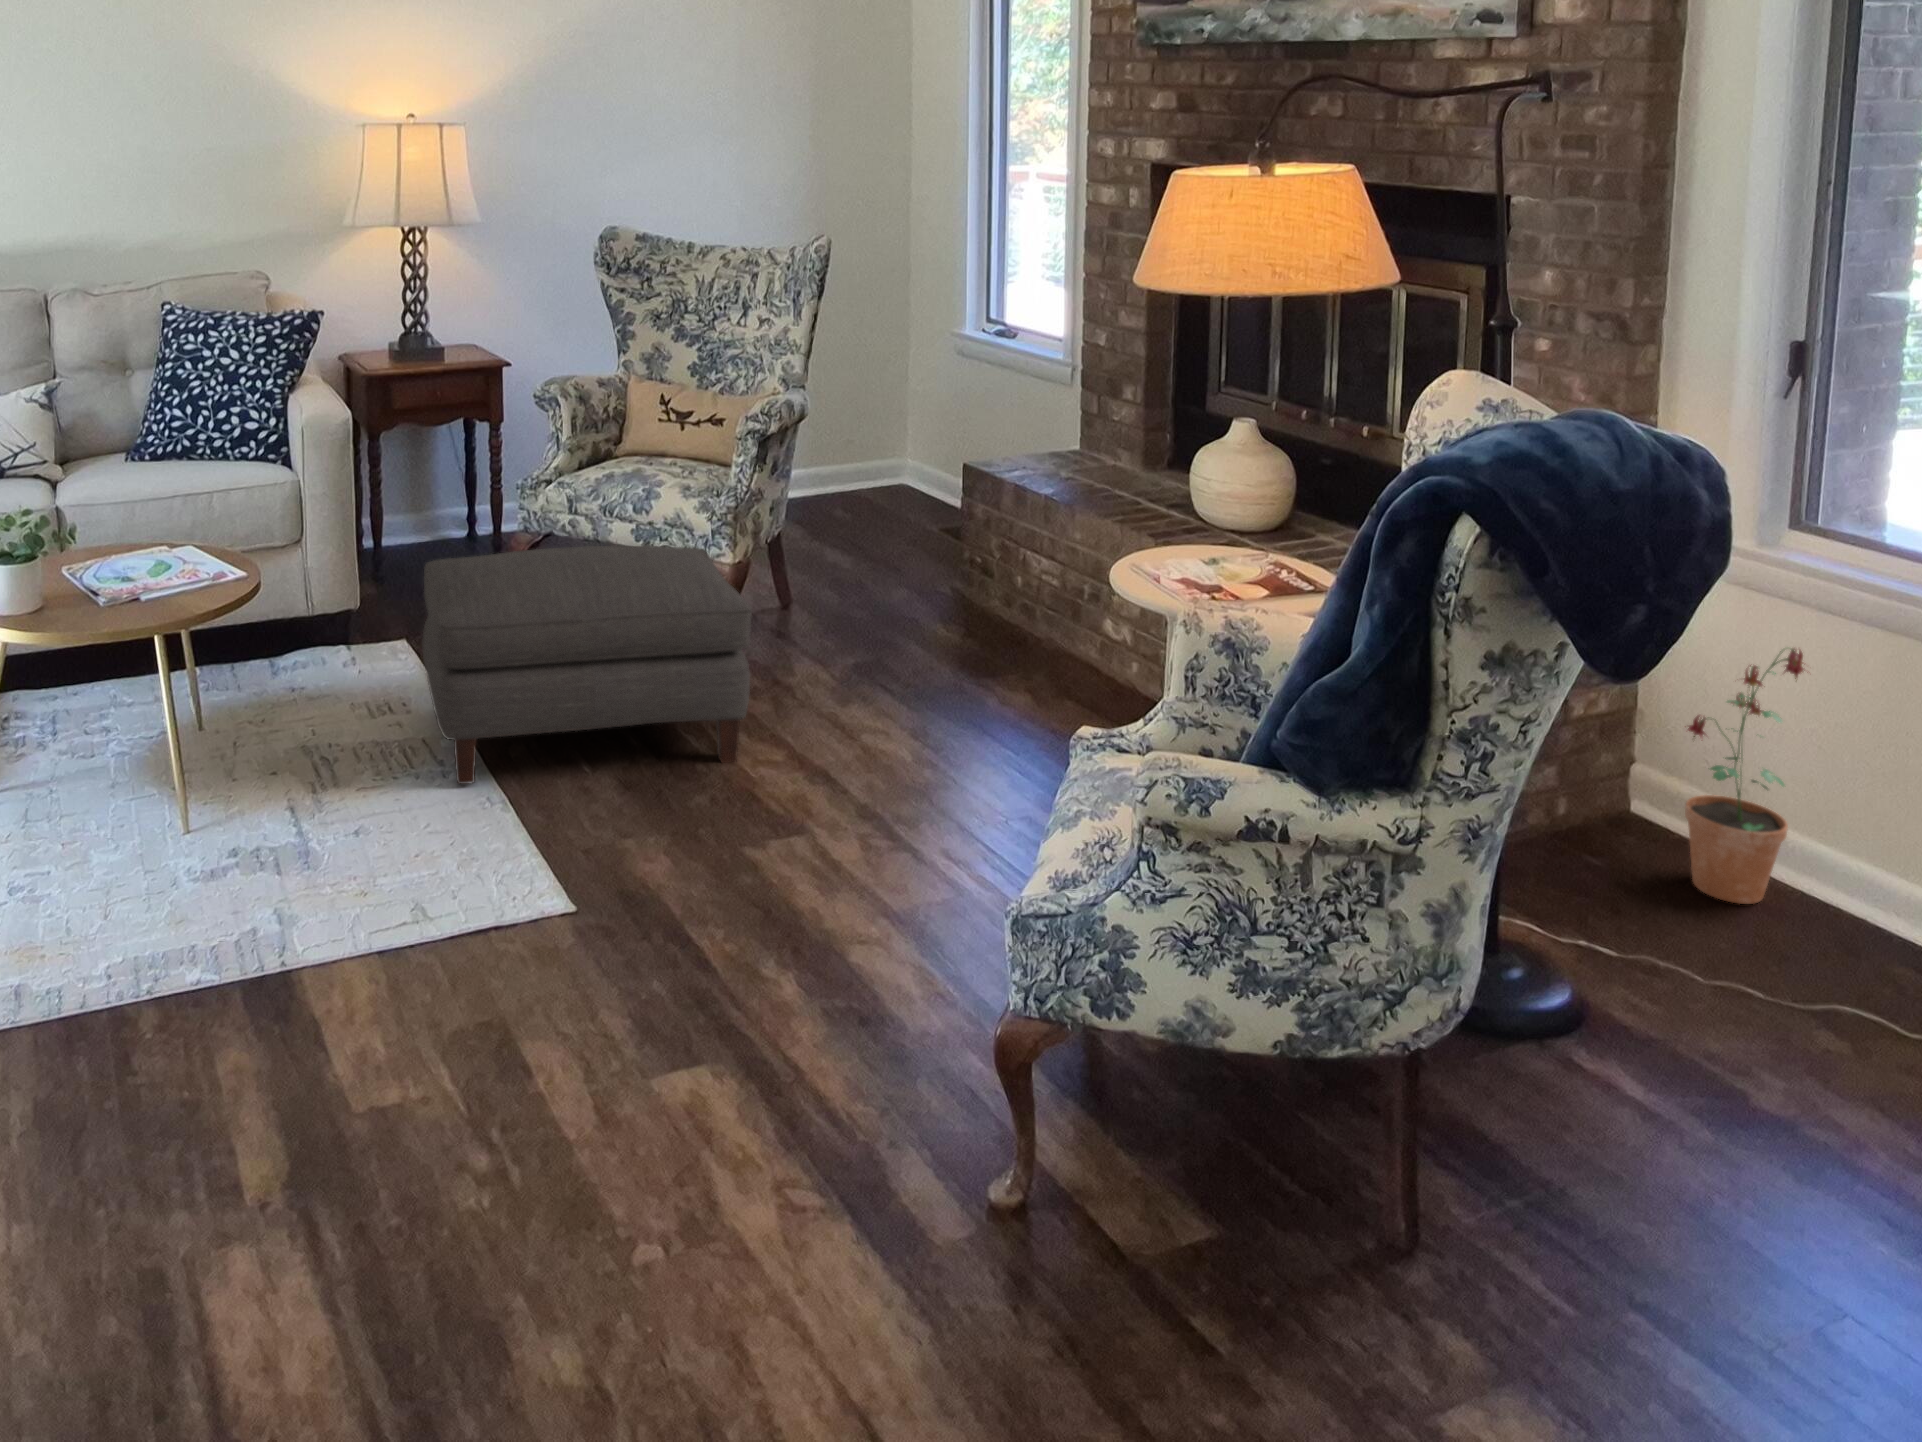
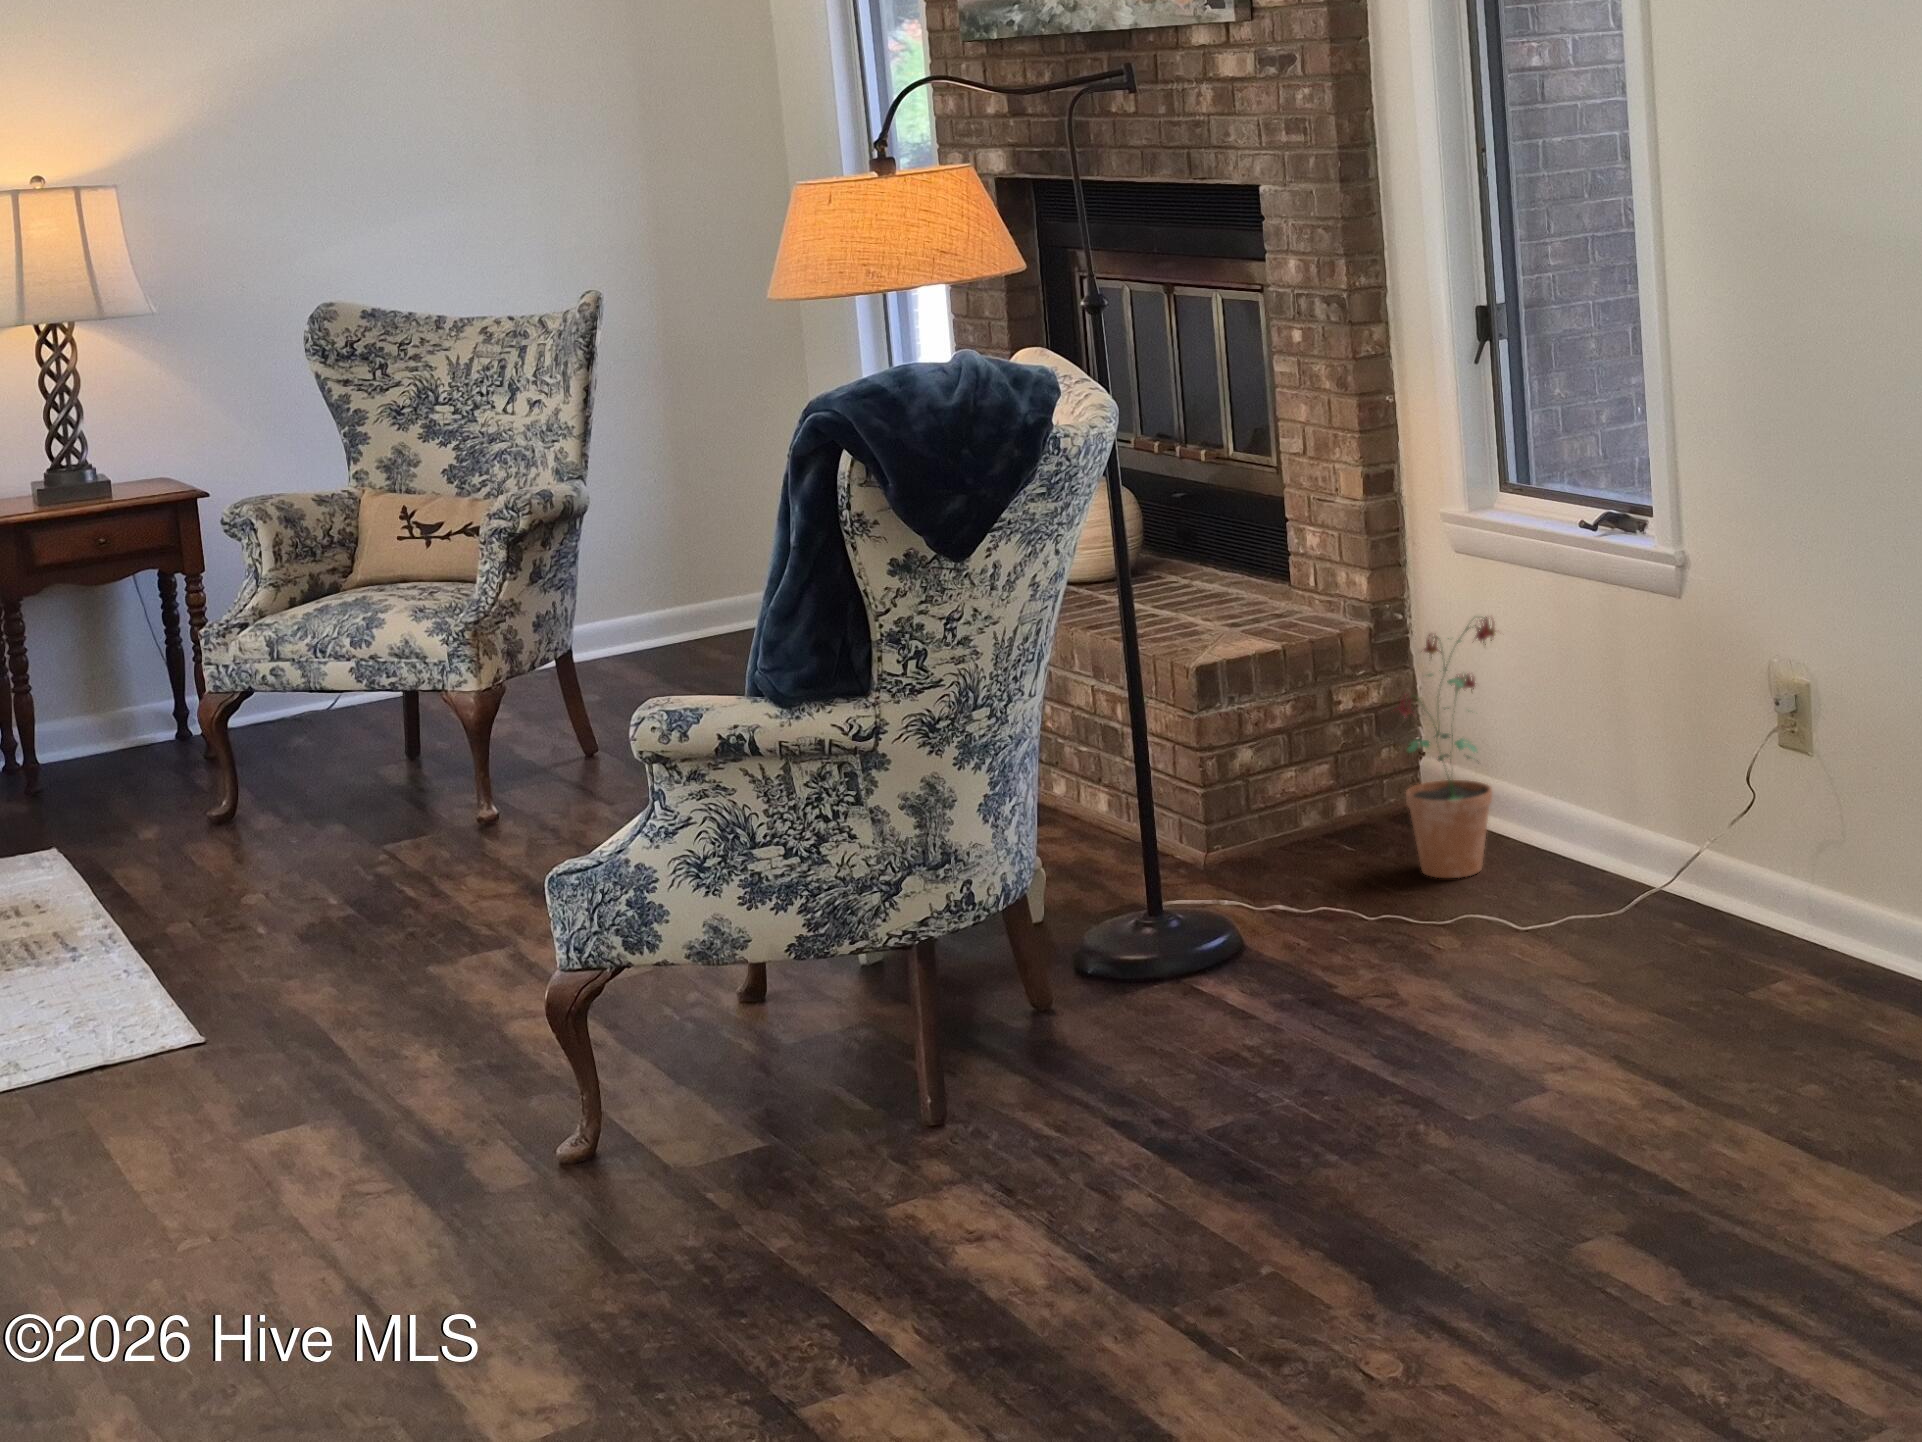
ottoman: present [423,546,752,784] -> none [48,672,460,957]

